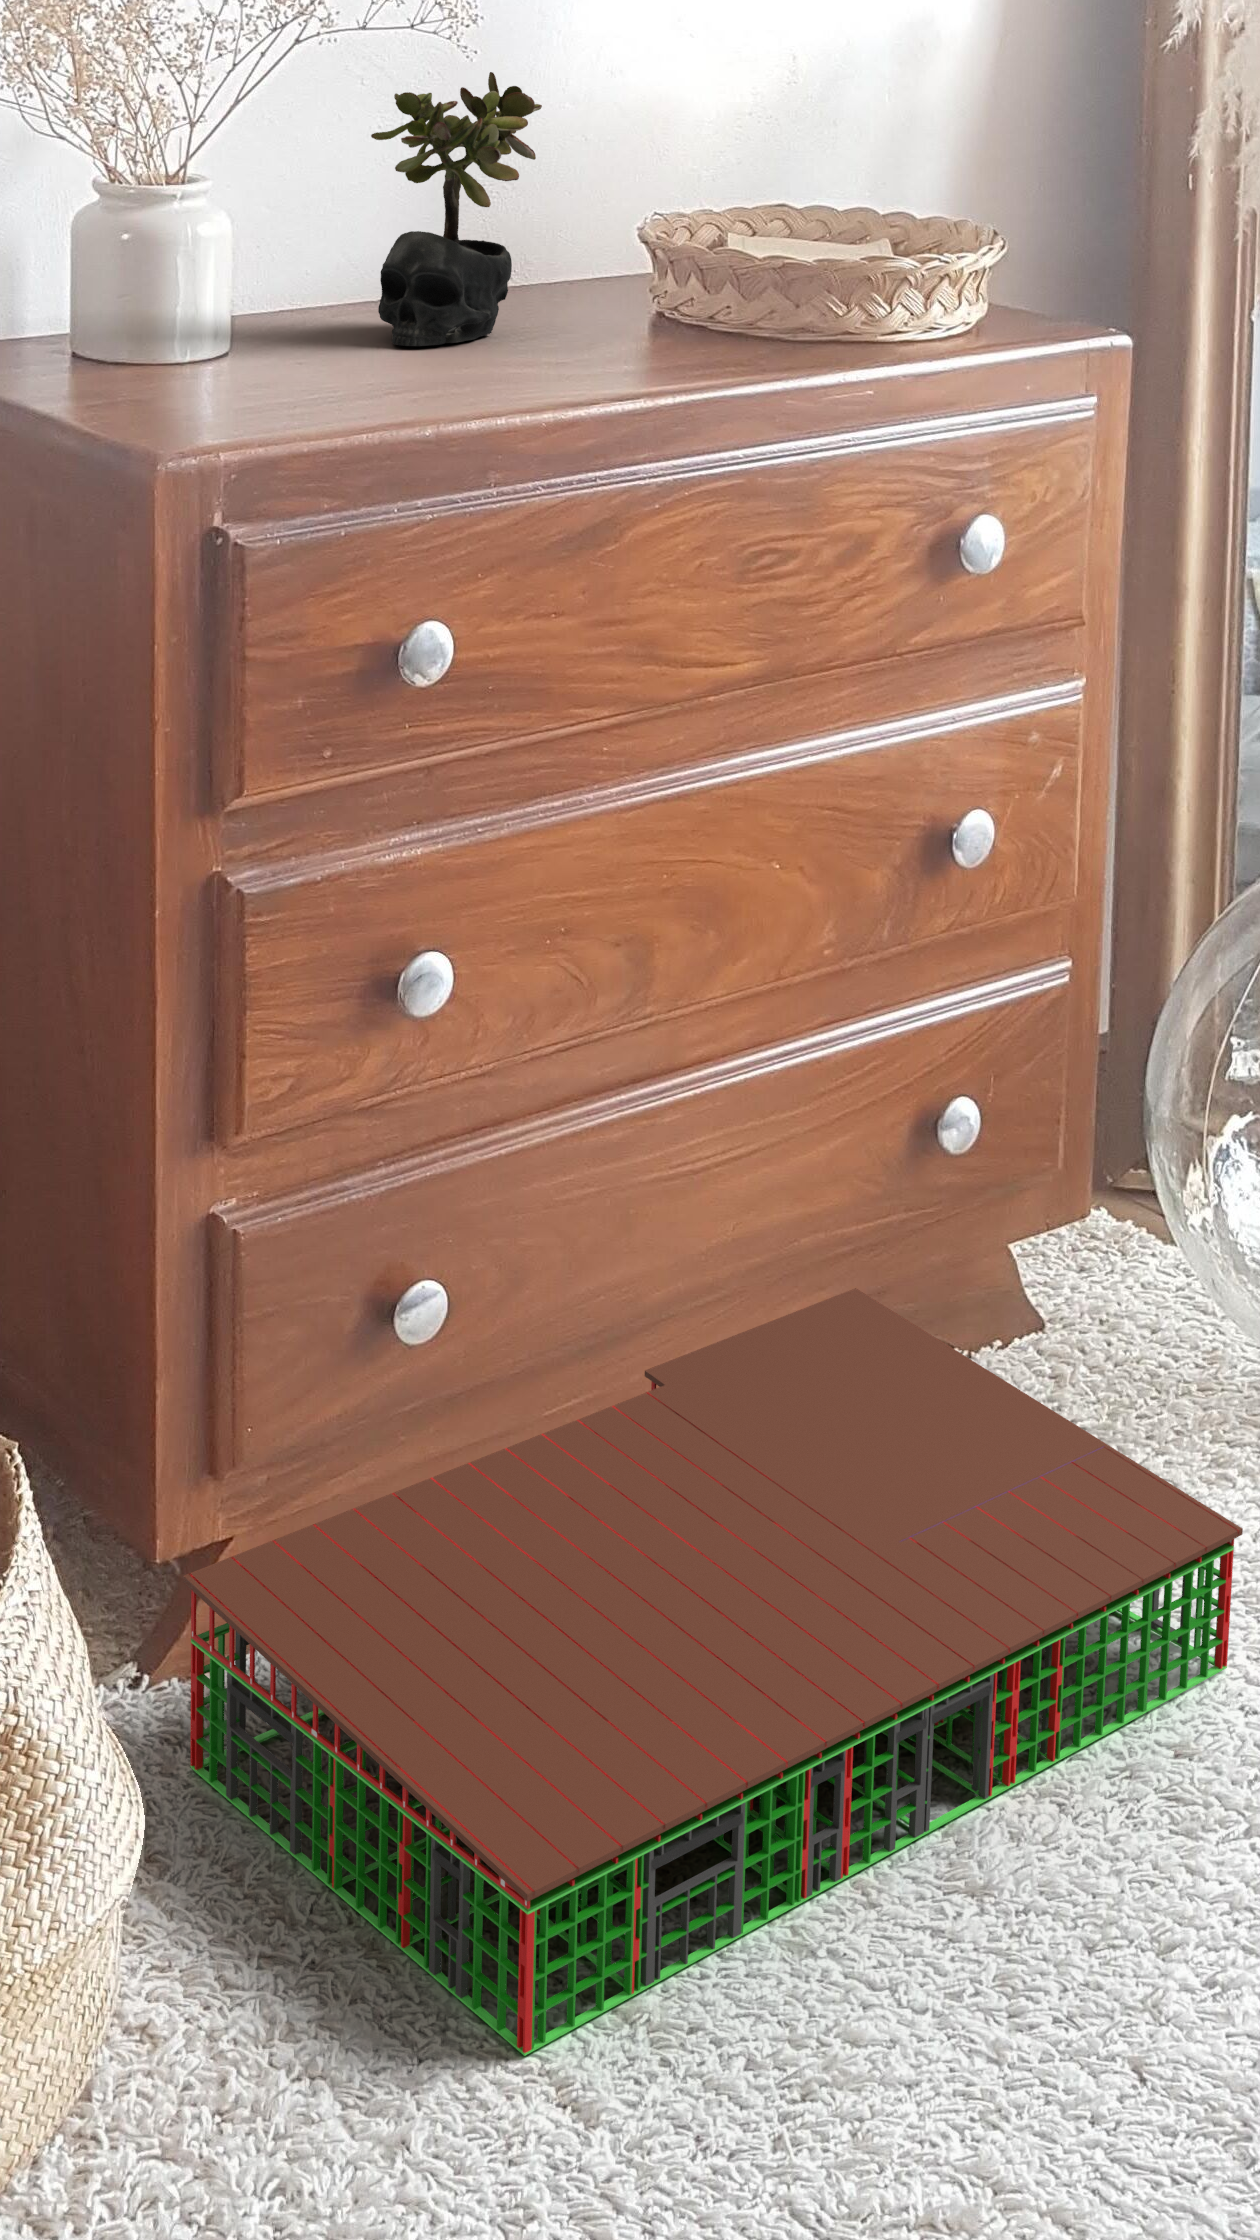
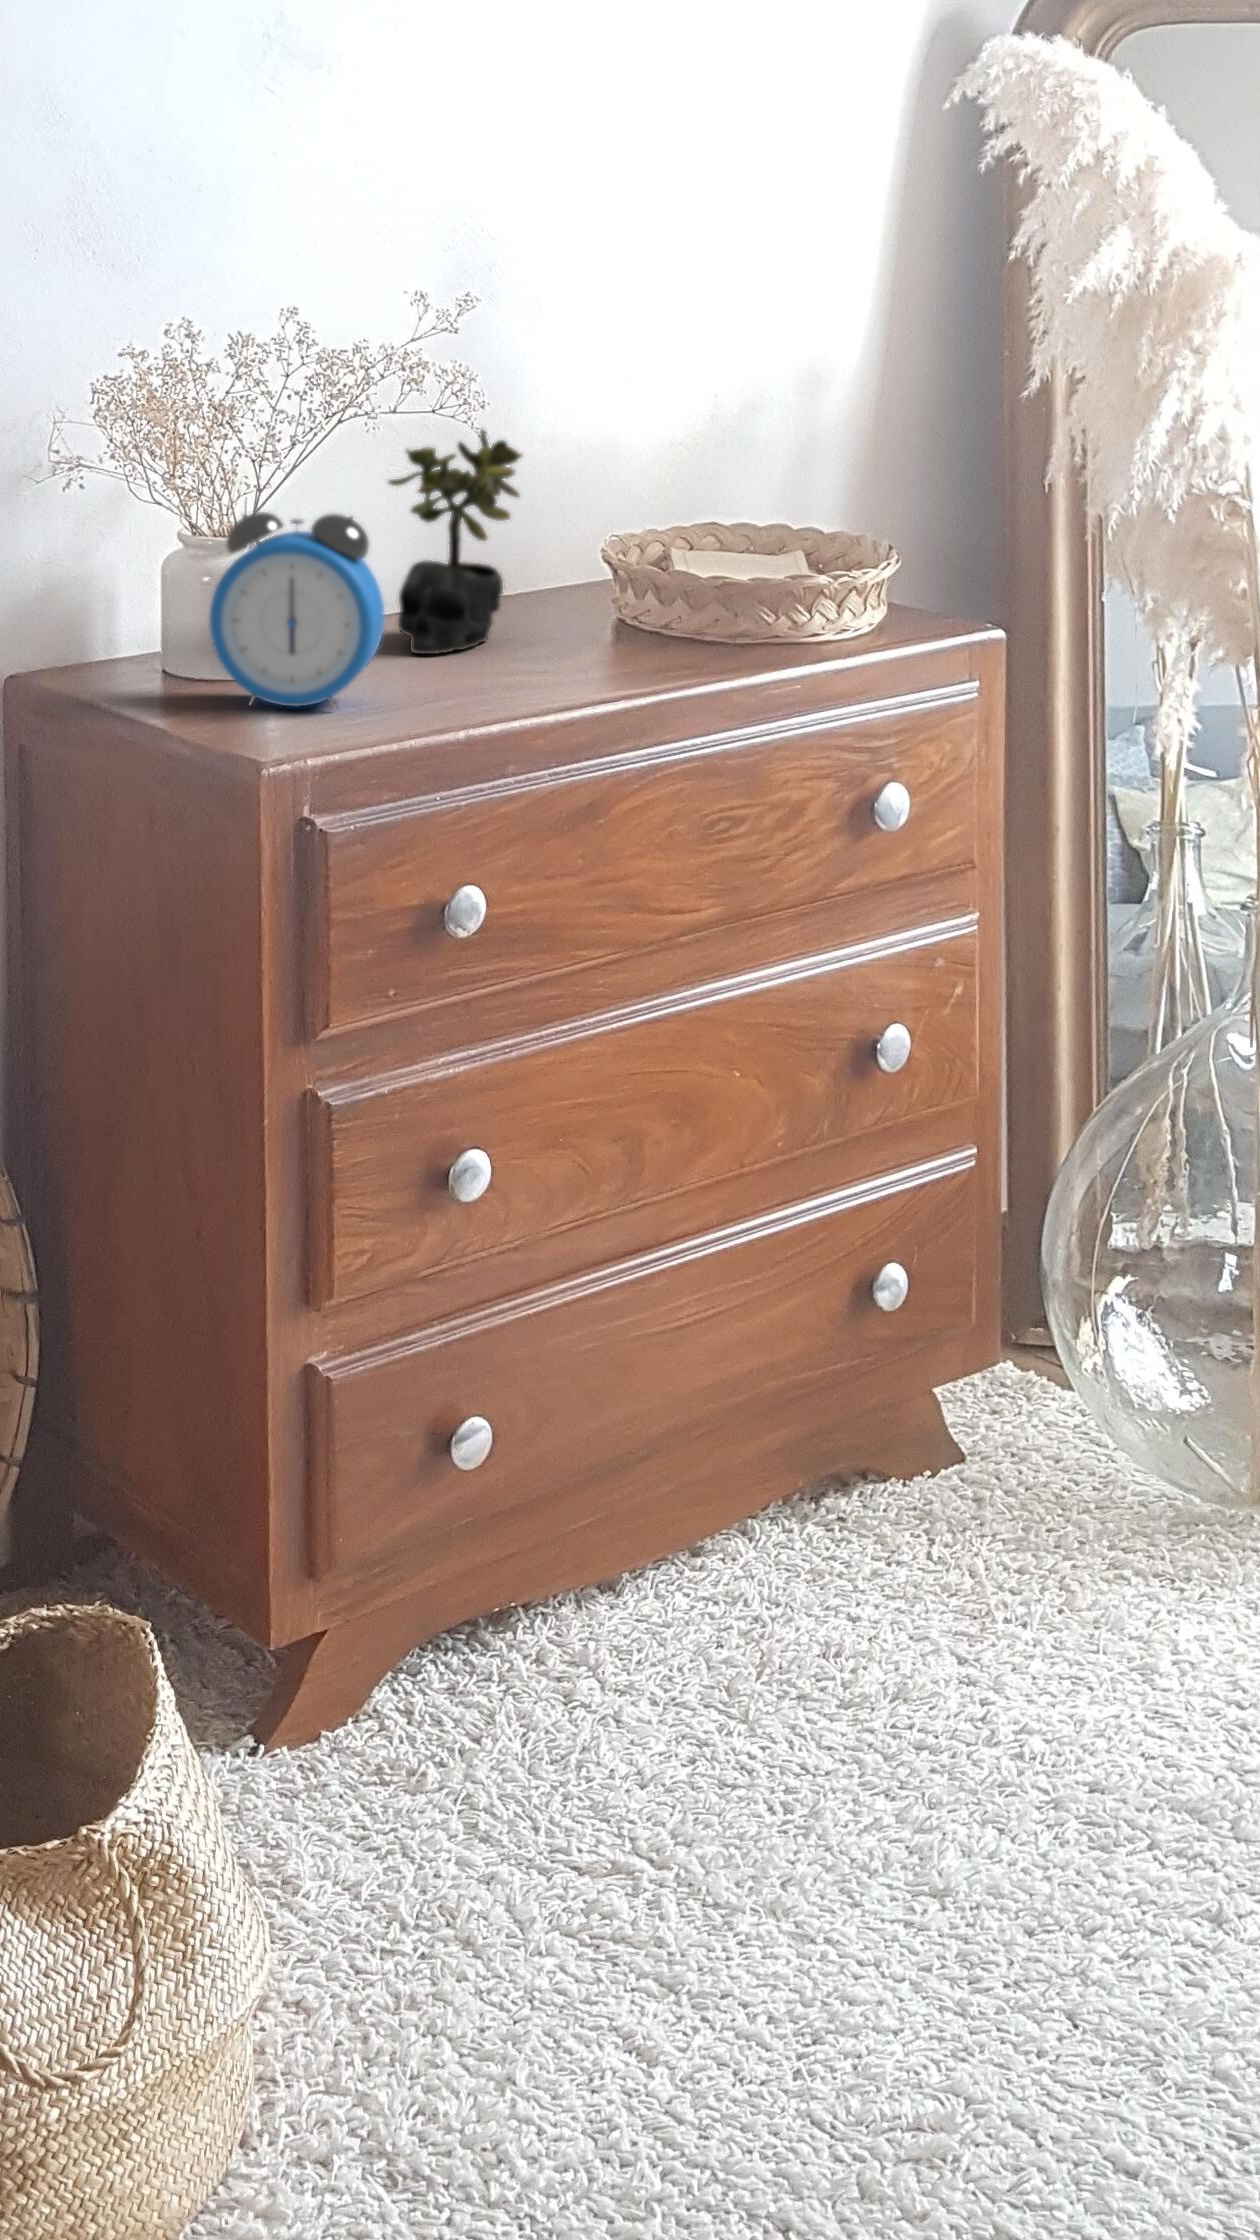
alarm clock: none [120,150,345,399] -> present [209,512,385,708]
storage bin: present [183,1288,1243,2056] -> none [299,1424,1137,2017]

